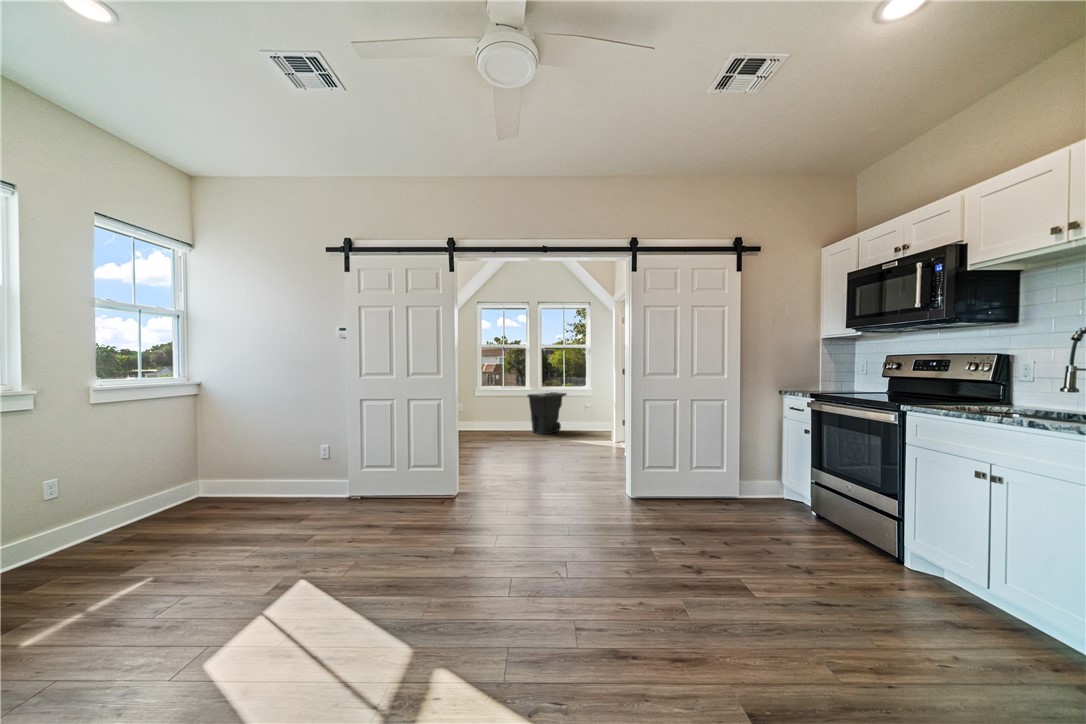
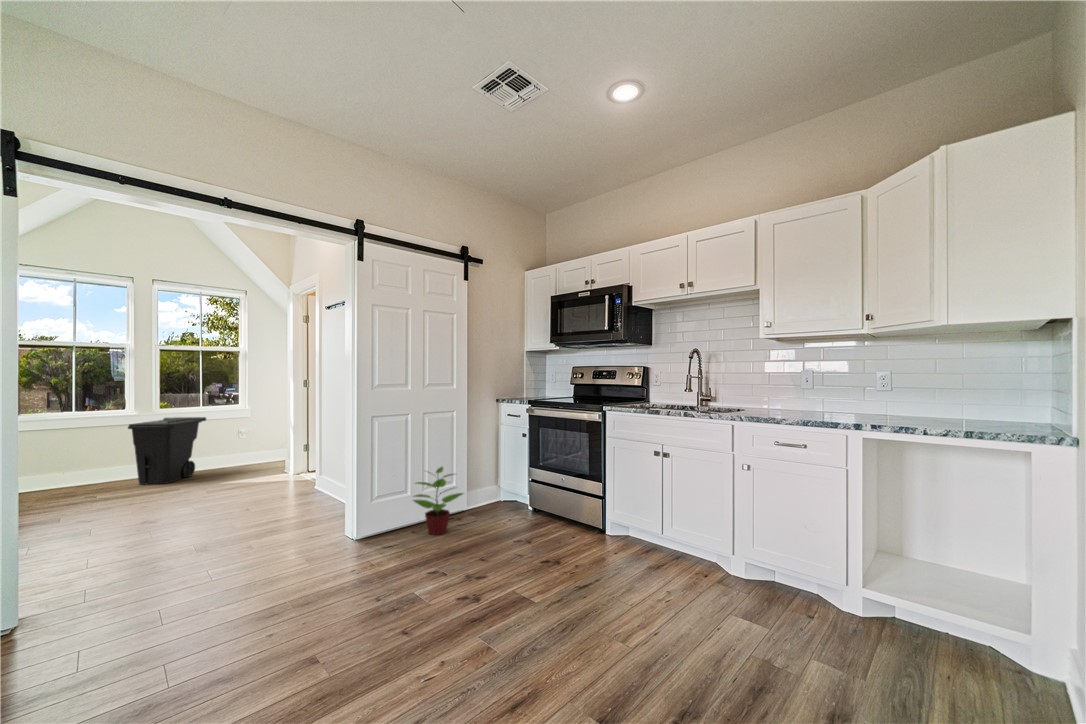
potted plant: none [675,448,728,511] -> present [413,467,463,535]

